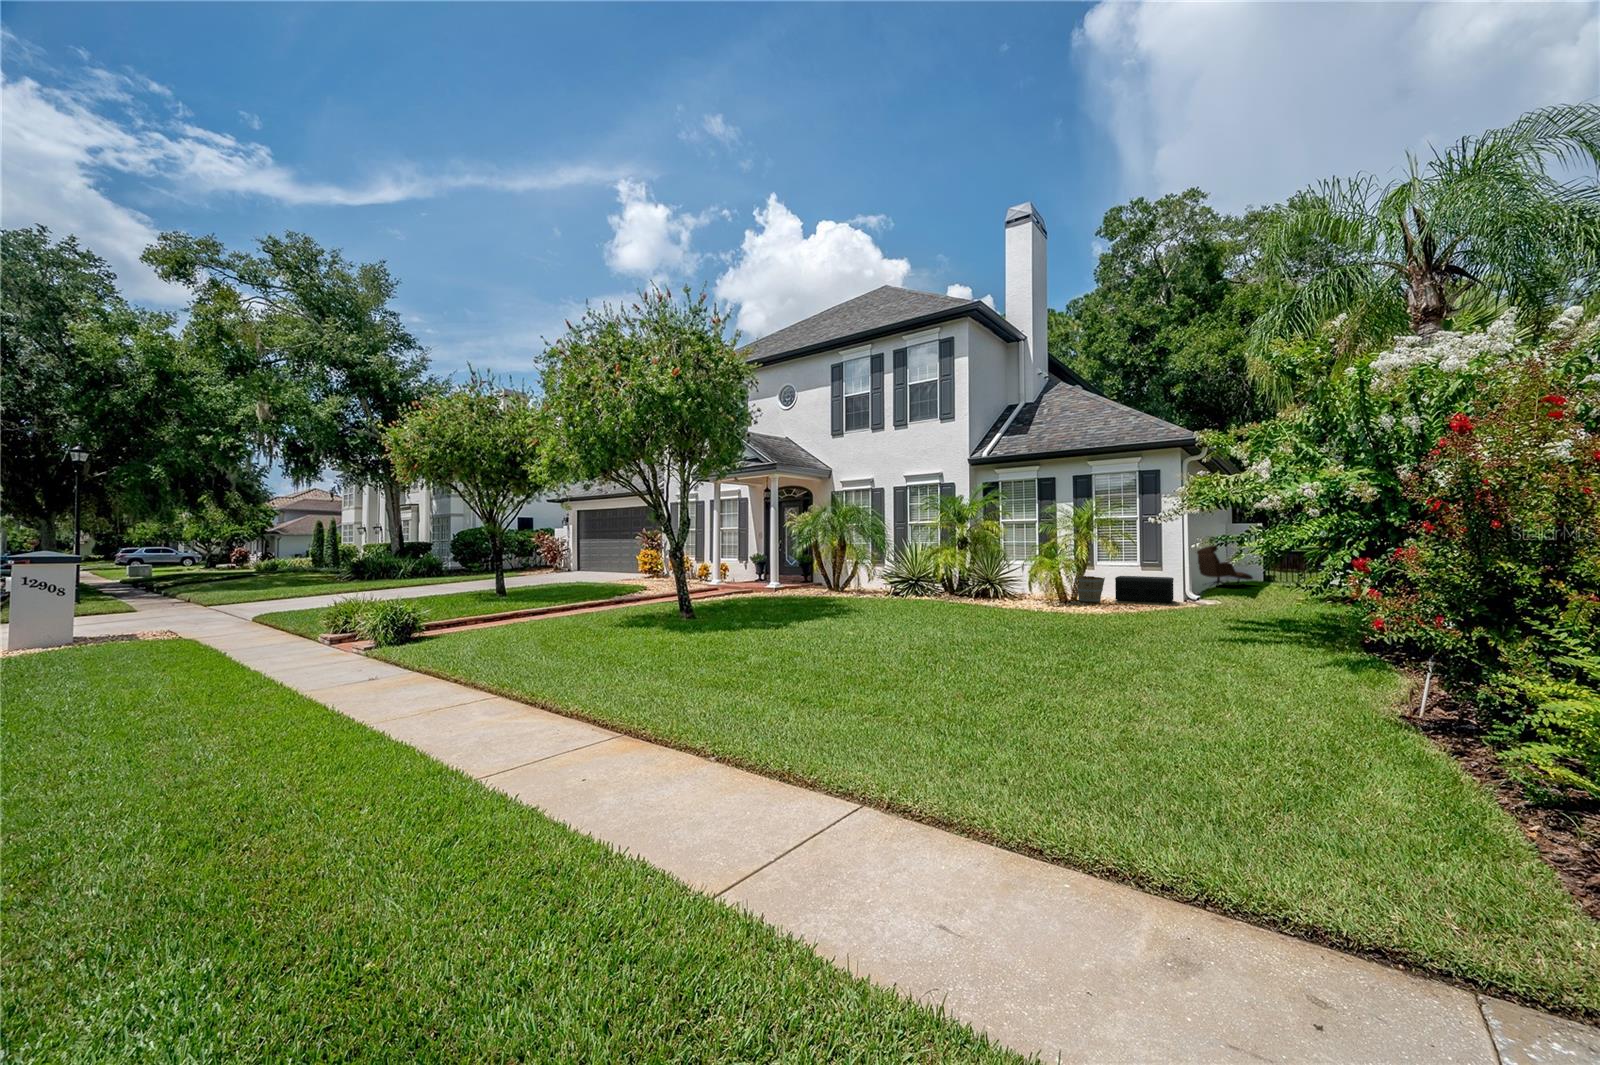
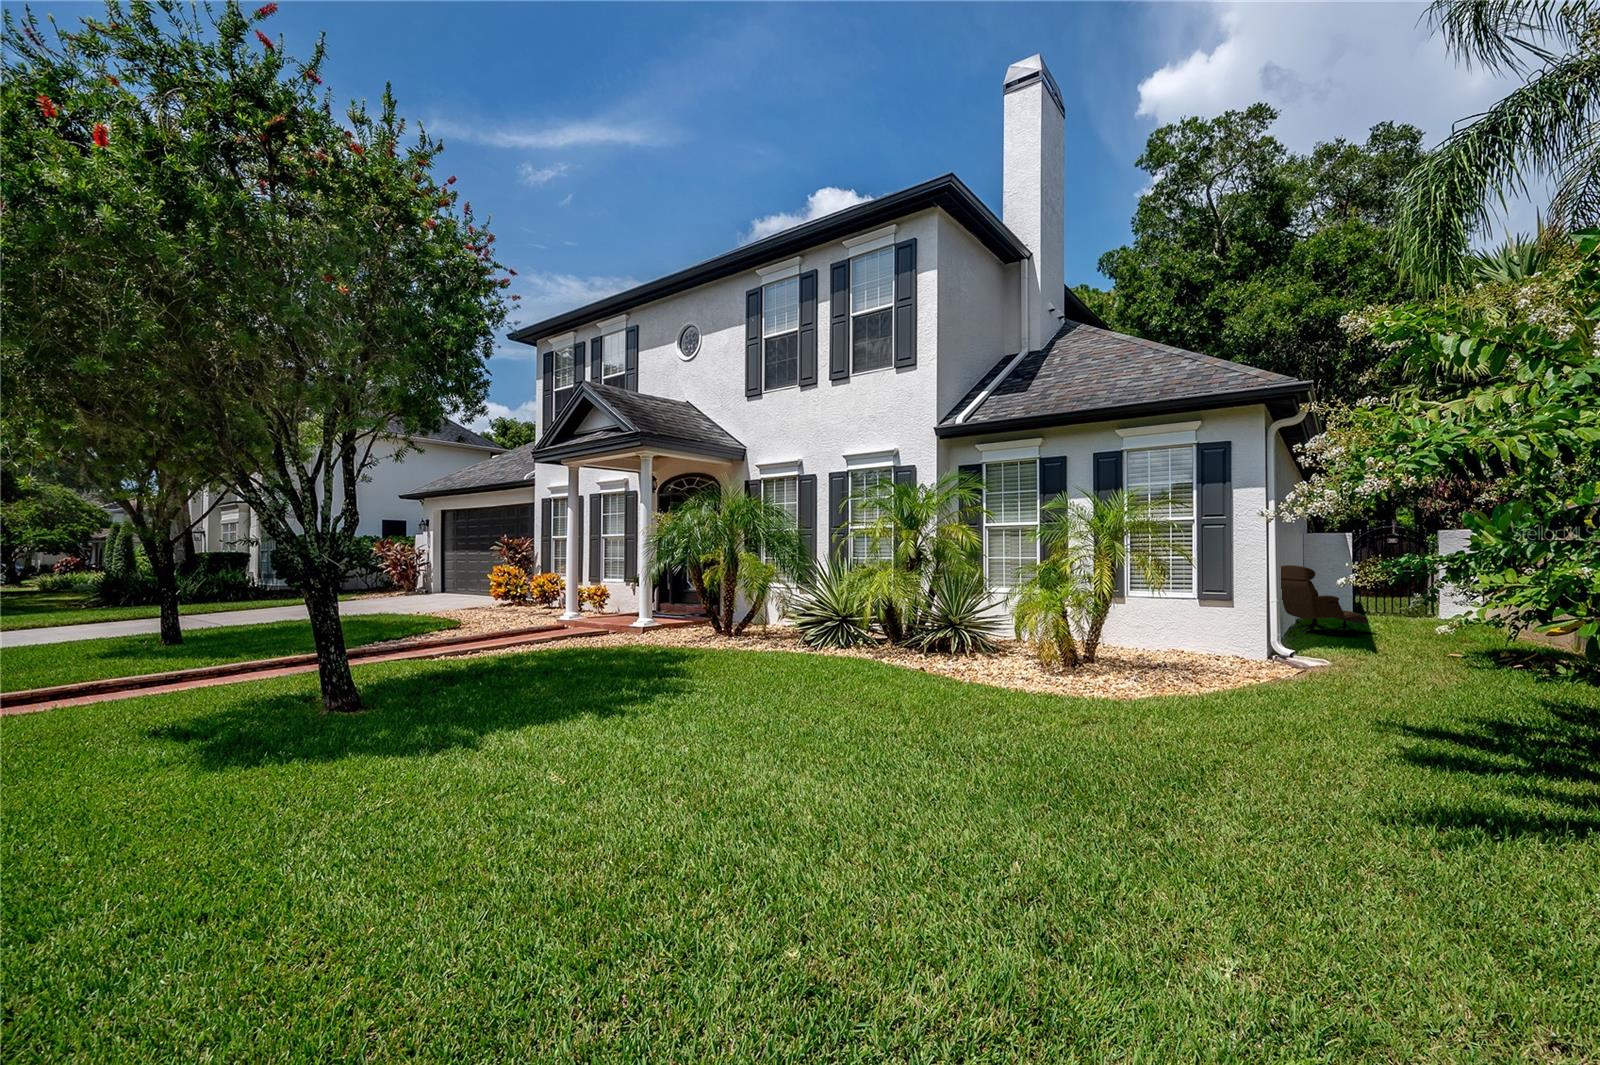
wooden bucket: present [1074,576,1105,602] -> none [1092,613,1142,656]
storage bench: present [1115,576,1174,603] -> none [1158,614,1255,662]

